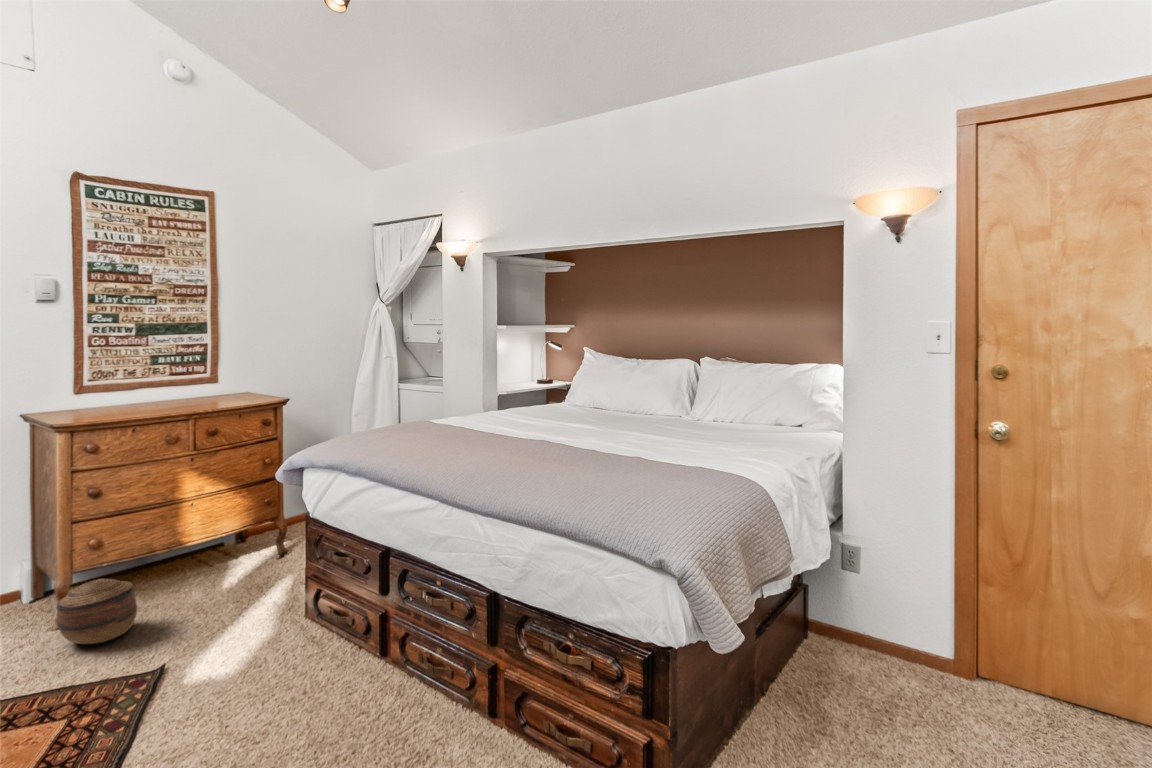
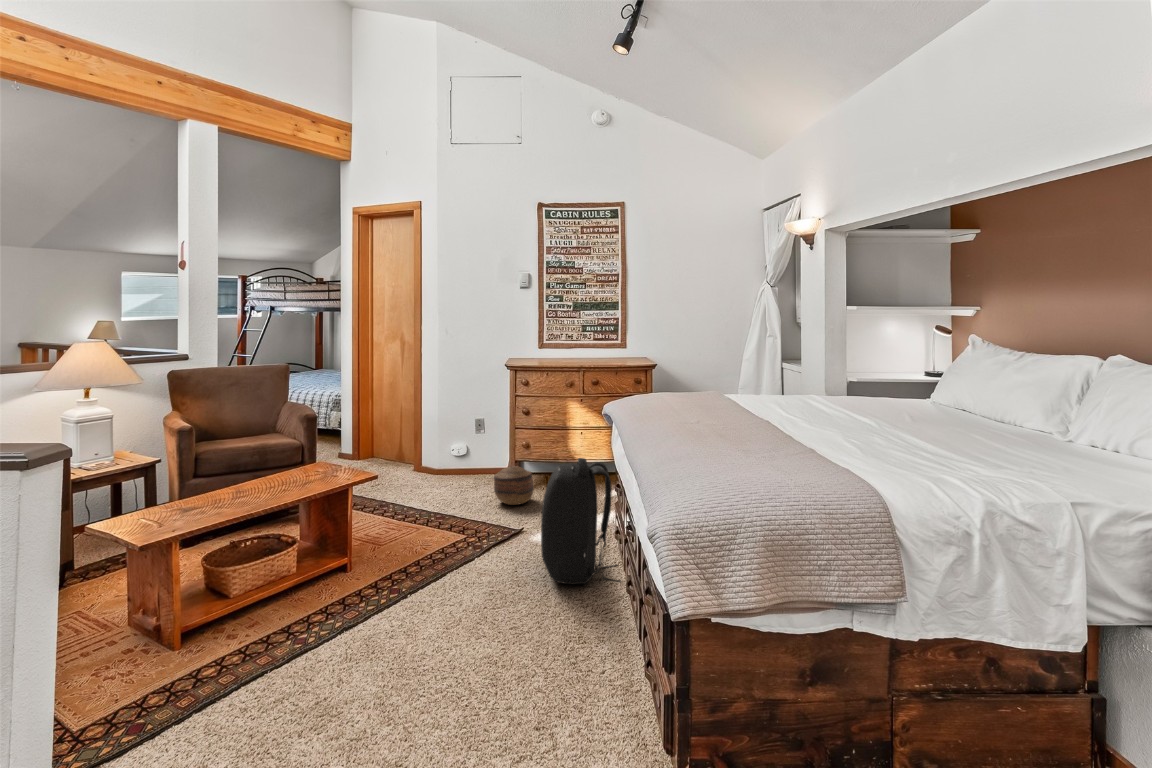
backpack: none [270,531,396,709] -> present [541,458,621,584]

